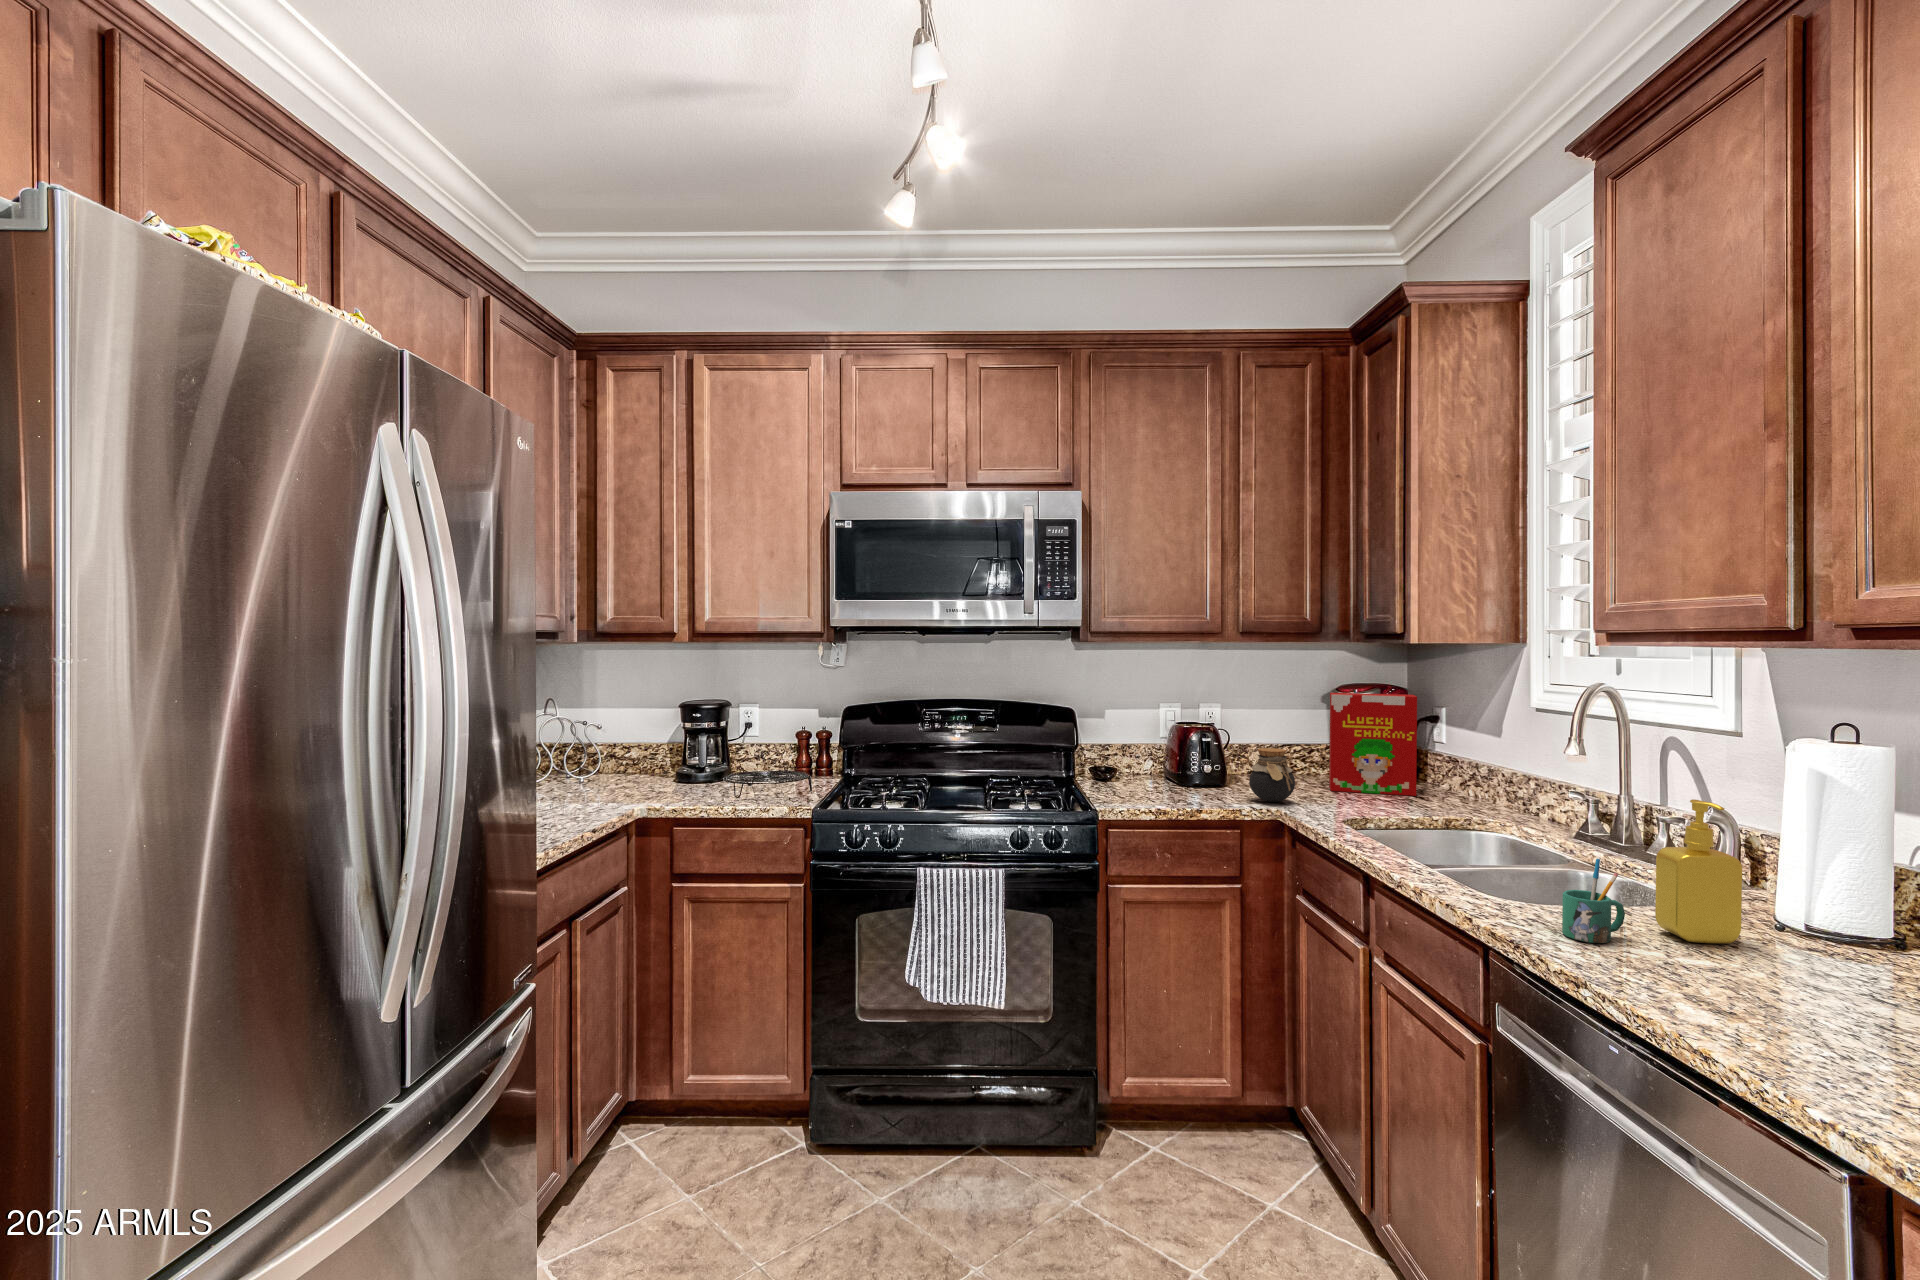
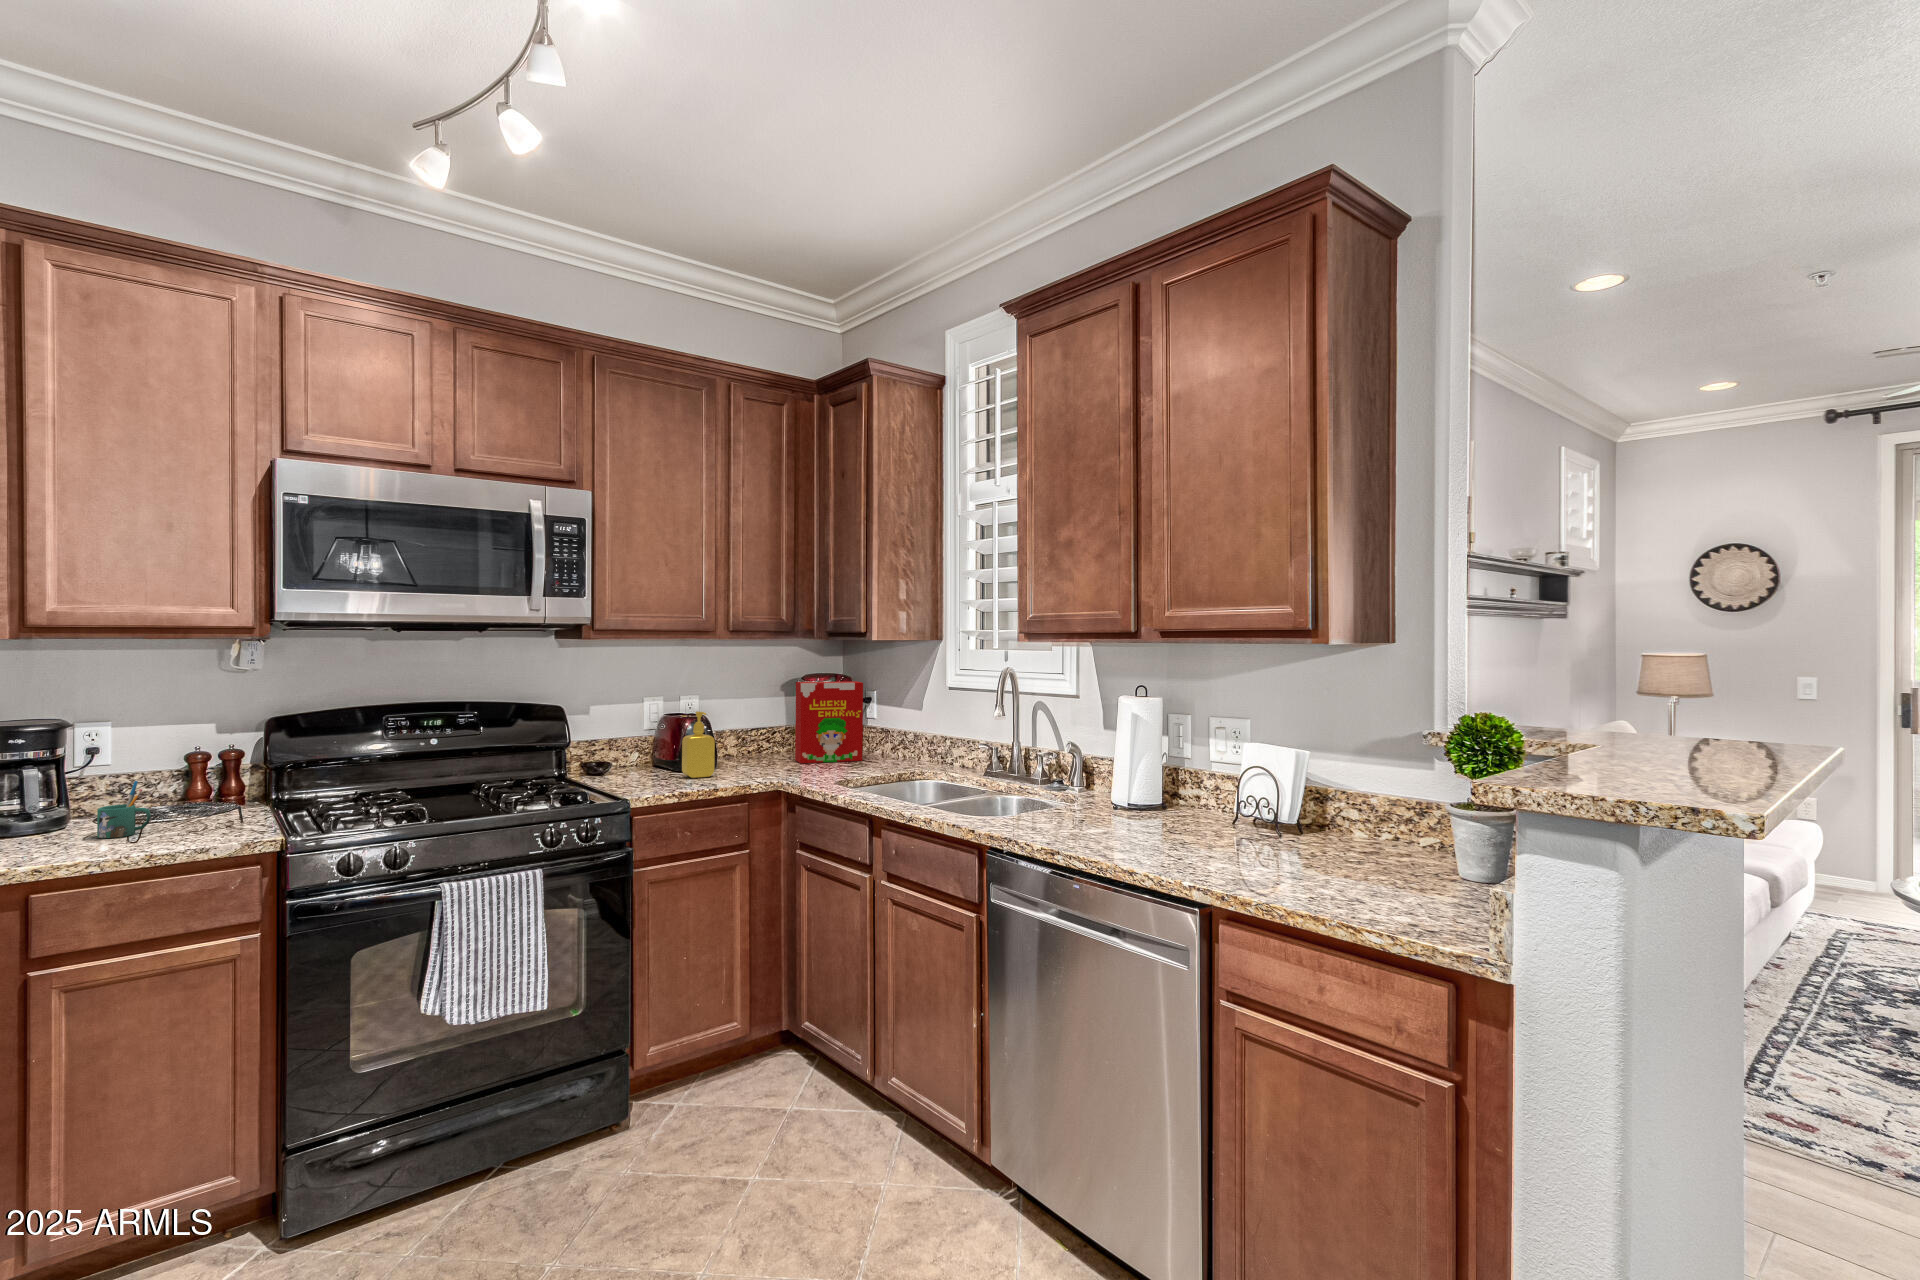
jar: present [1249,748,1295,802] -> none [747,730,786,776]
soap dispenser: present [1655,799,1742,944] -> present [682,711,715,778]
mug: present [1562,859,1625,943] -> present [97,781,151,838]

